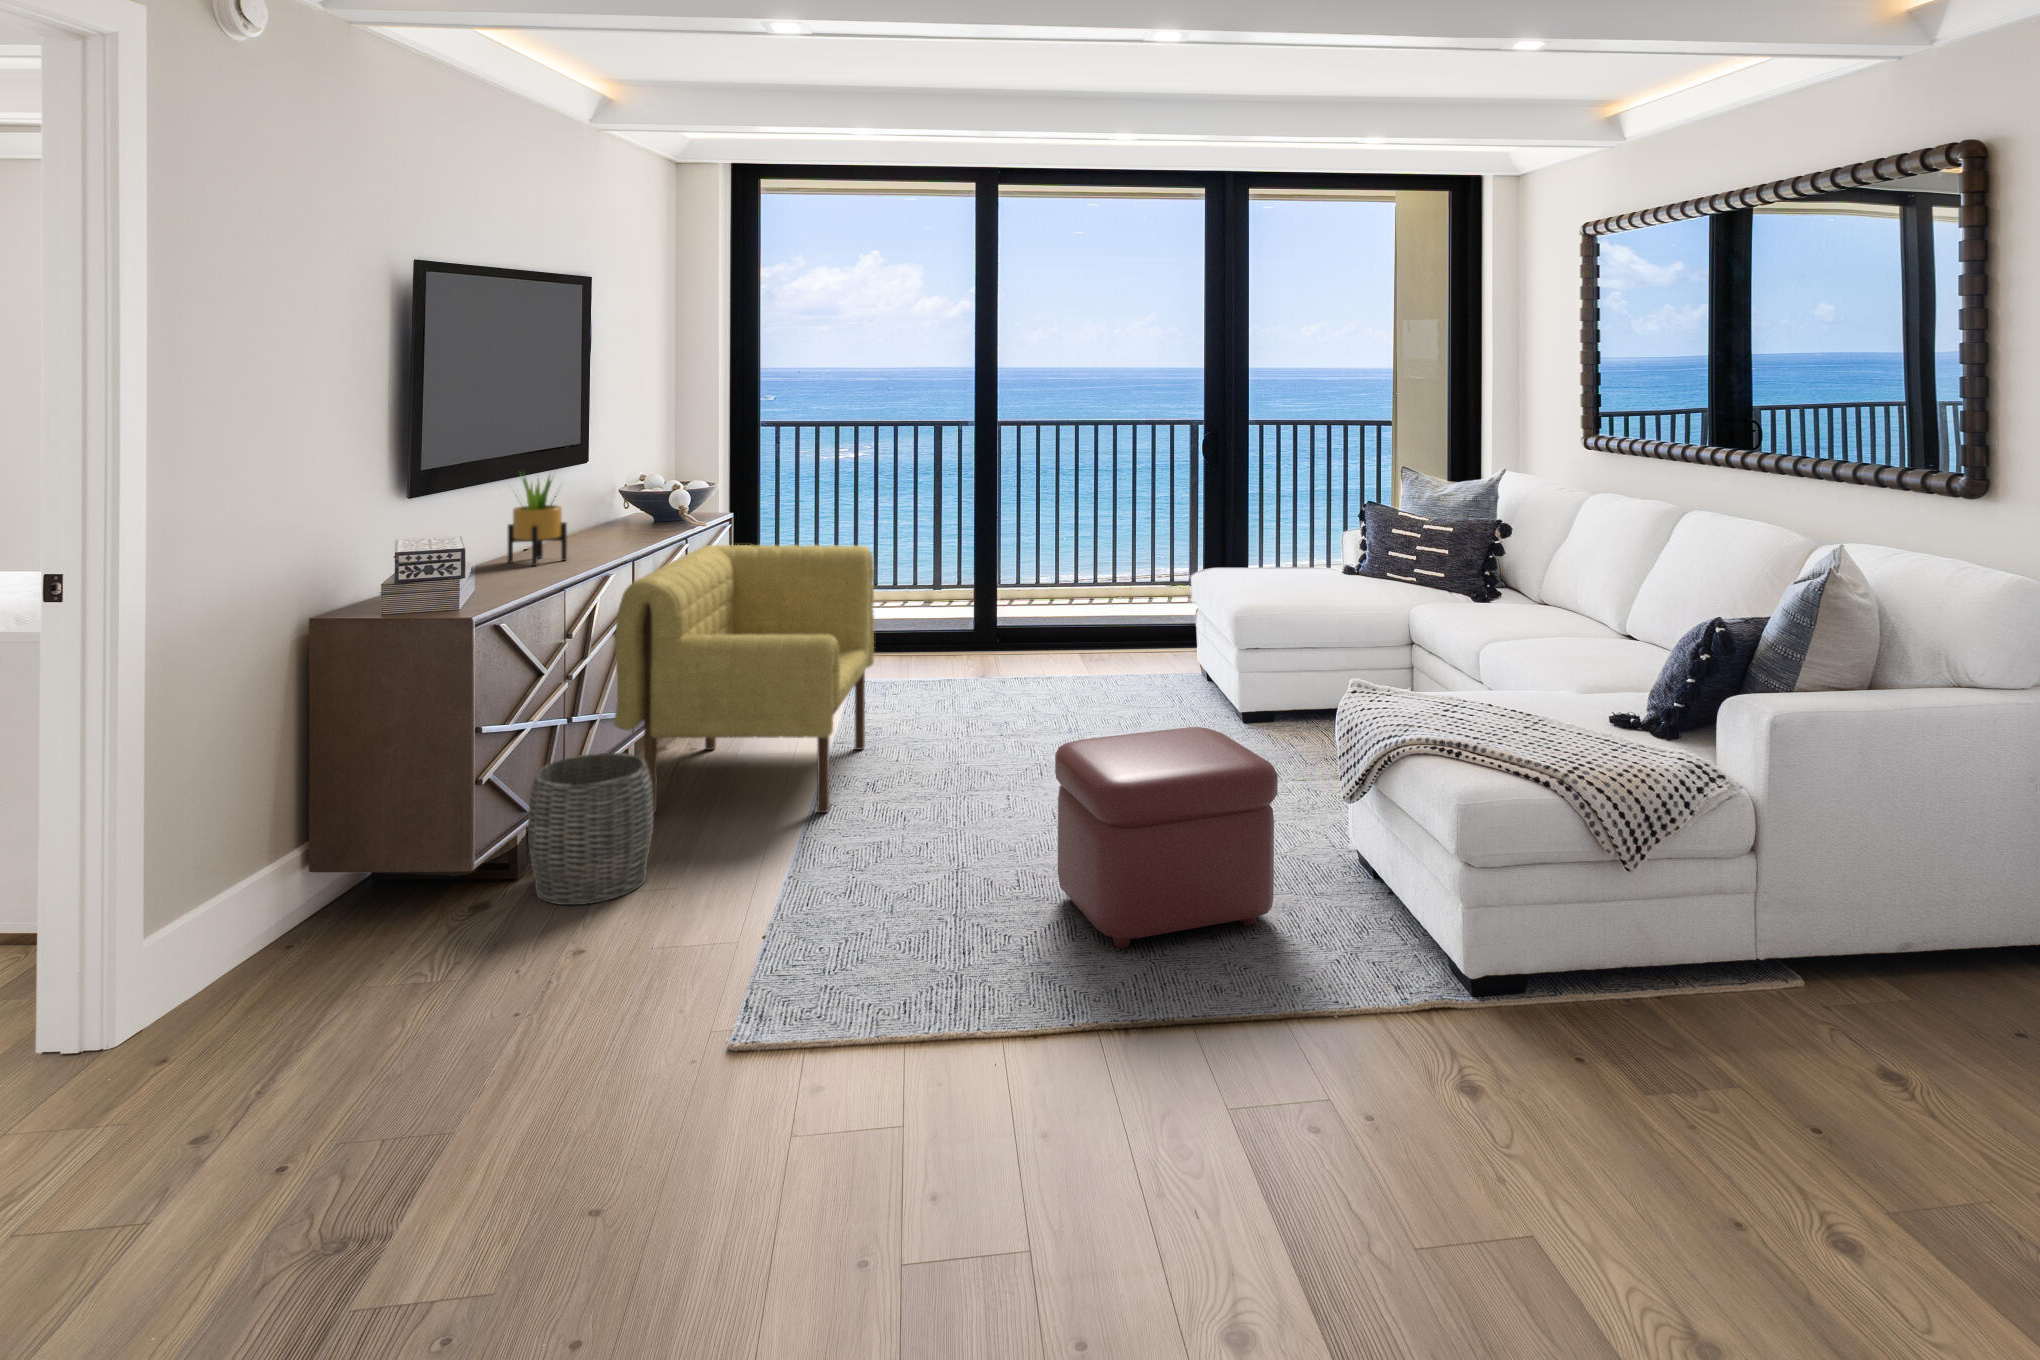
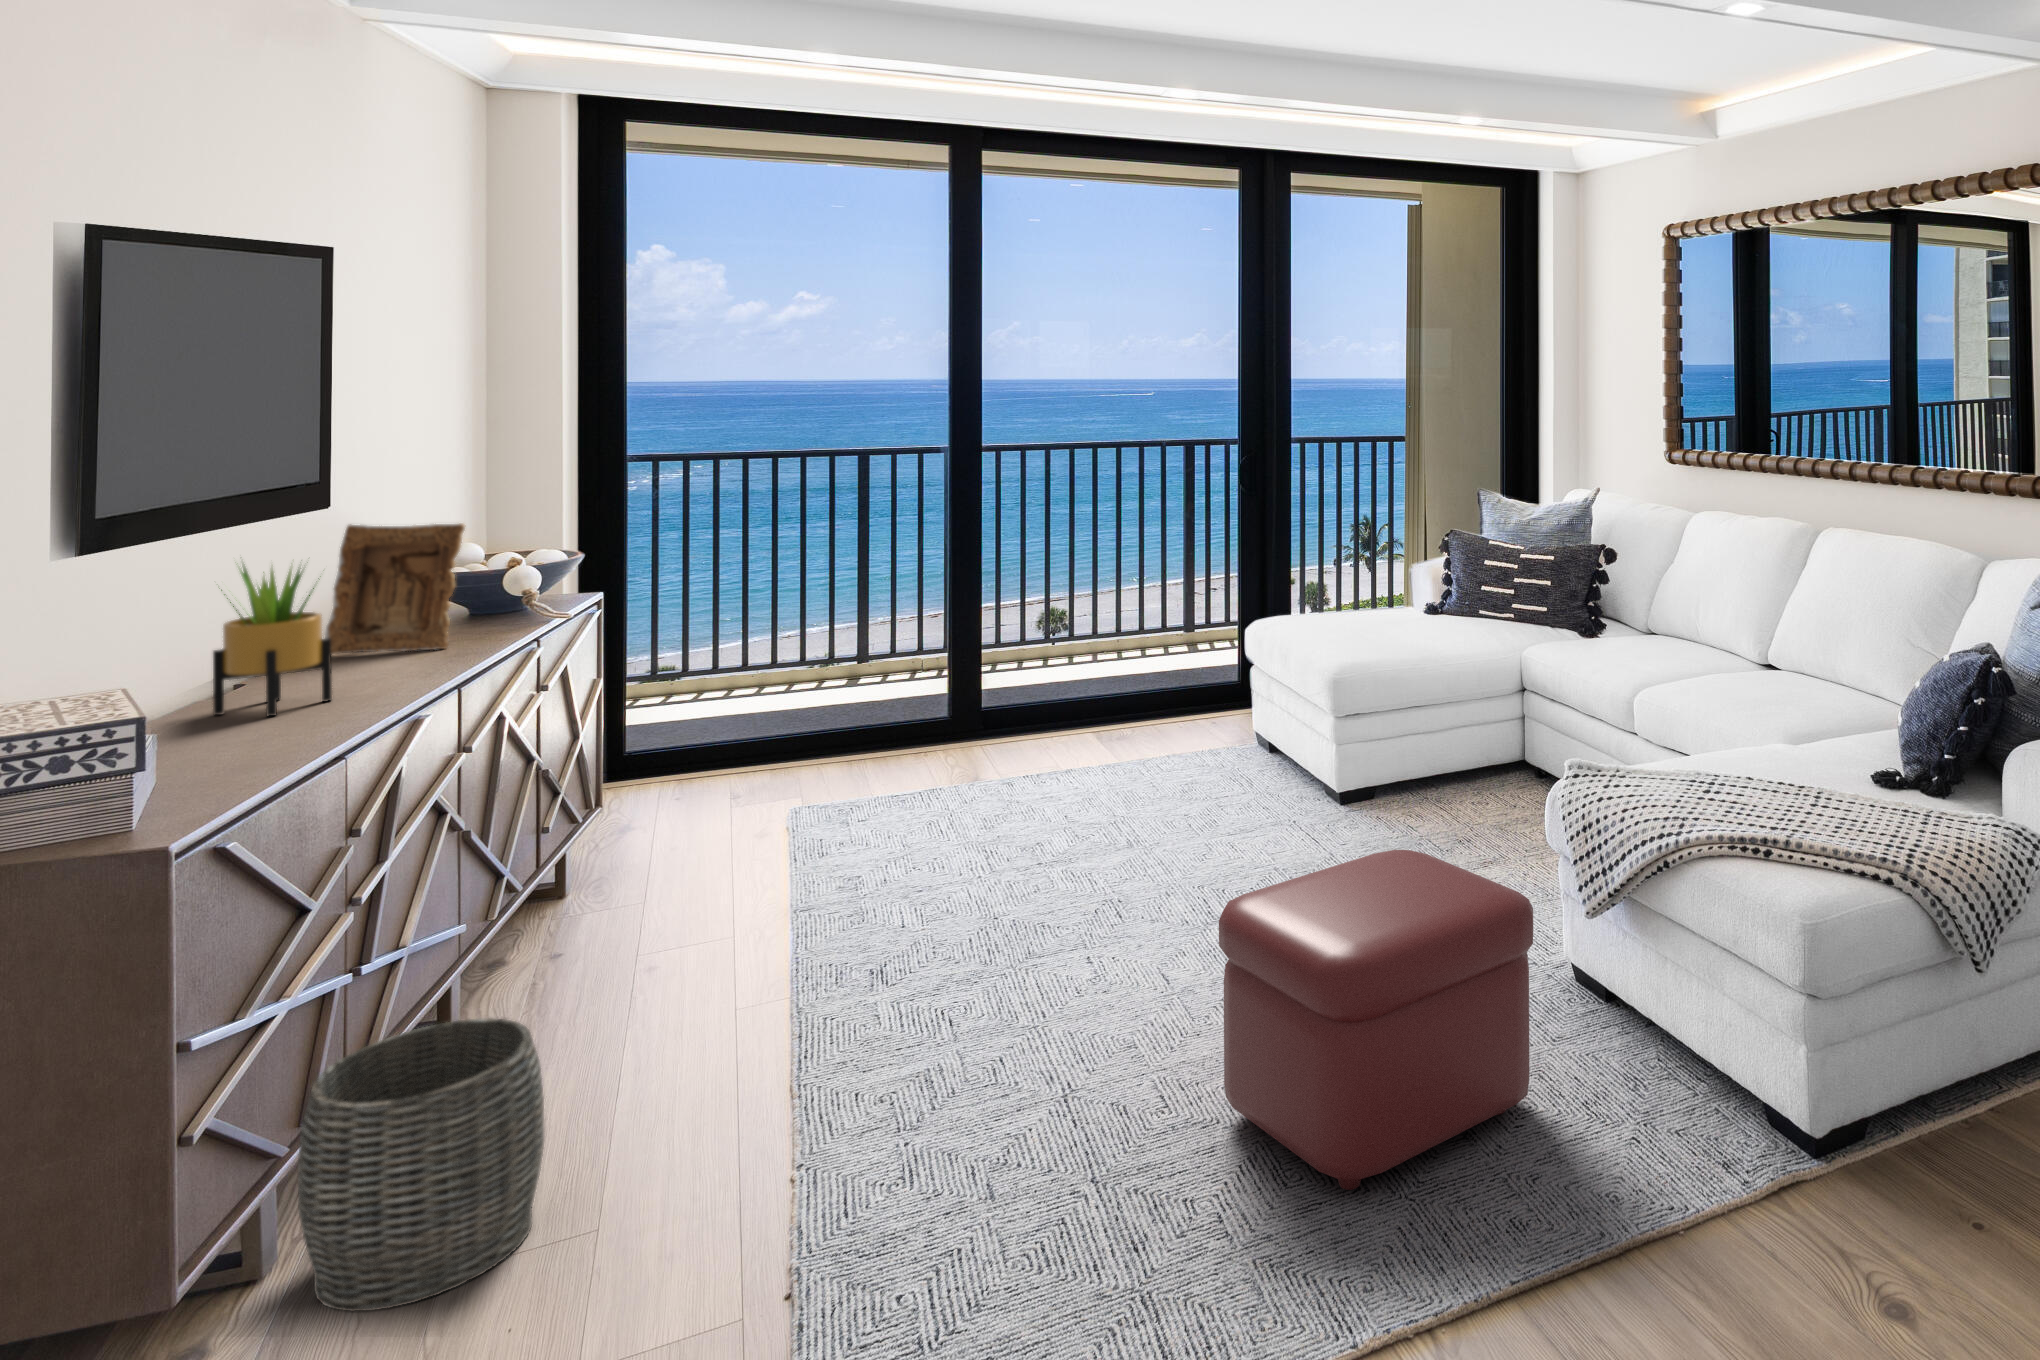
picture frame: none [572,456,650,538] -> present [325,523,465,654]
armchair: present [614,545,874,813] -> none [438,632,848,1093]

